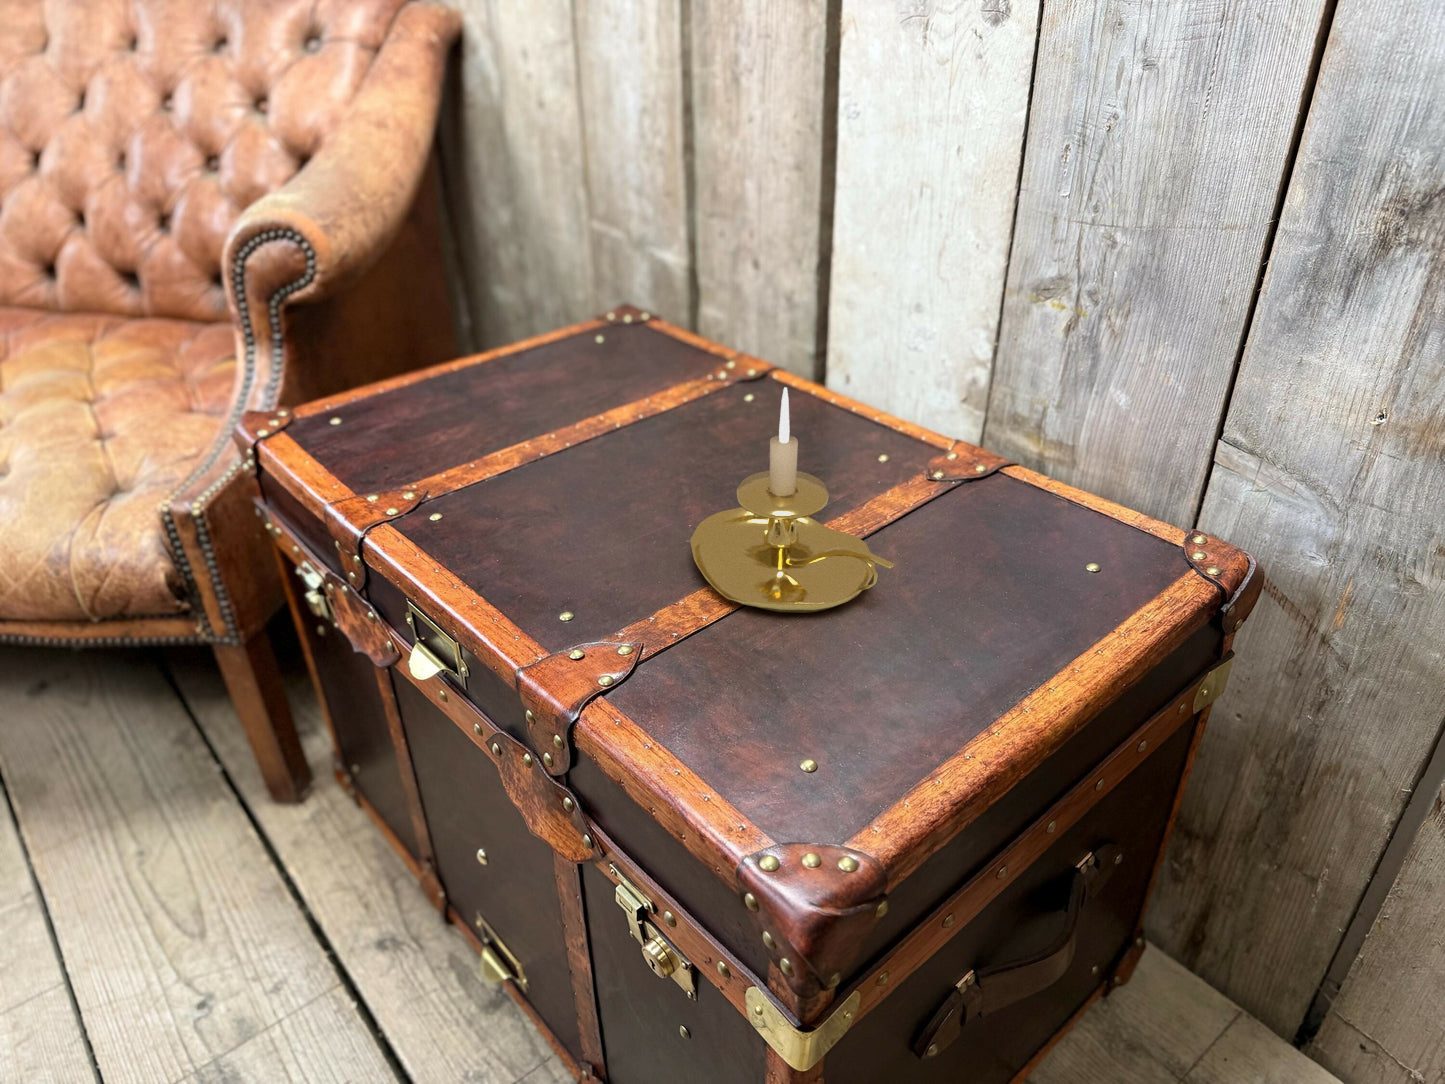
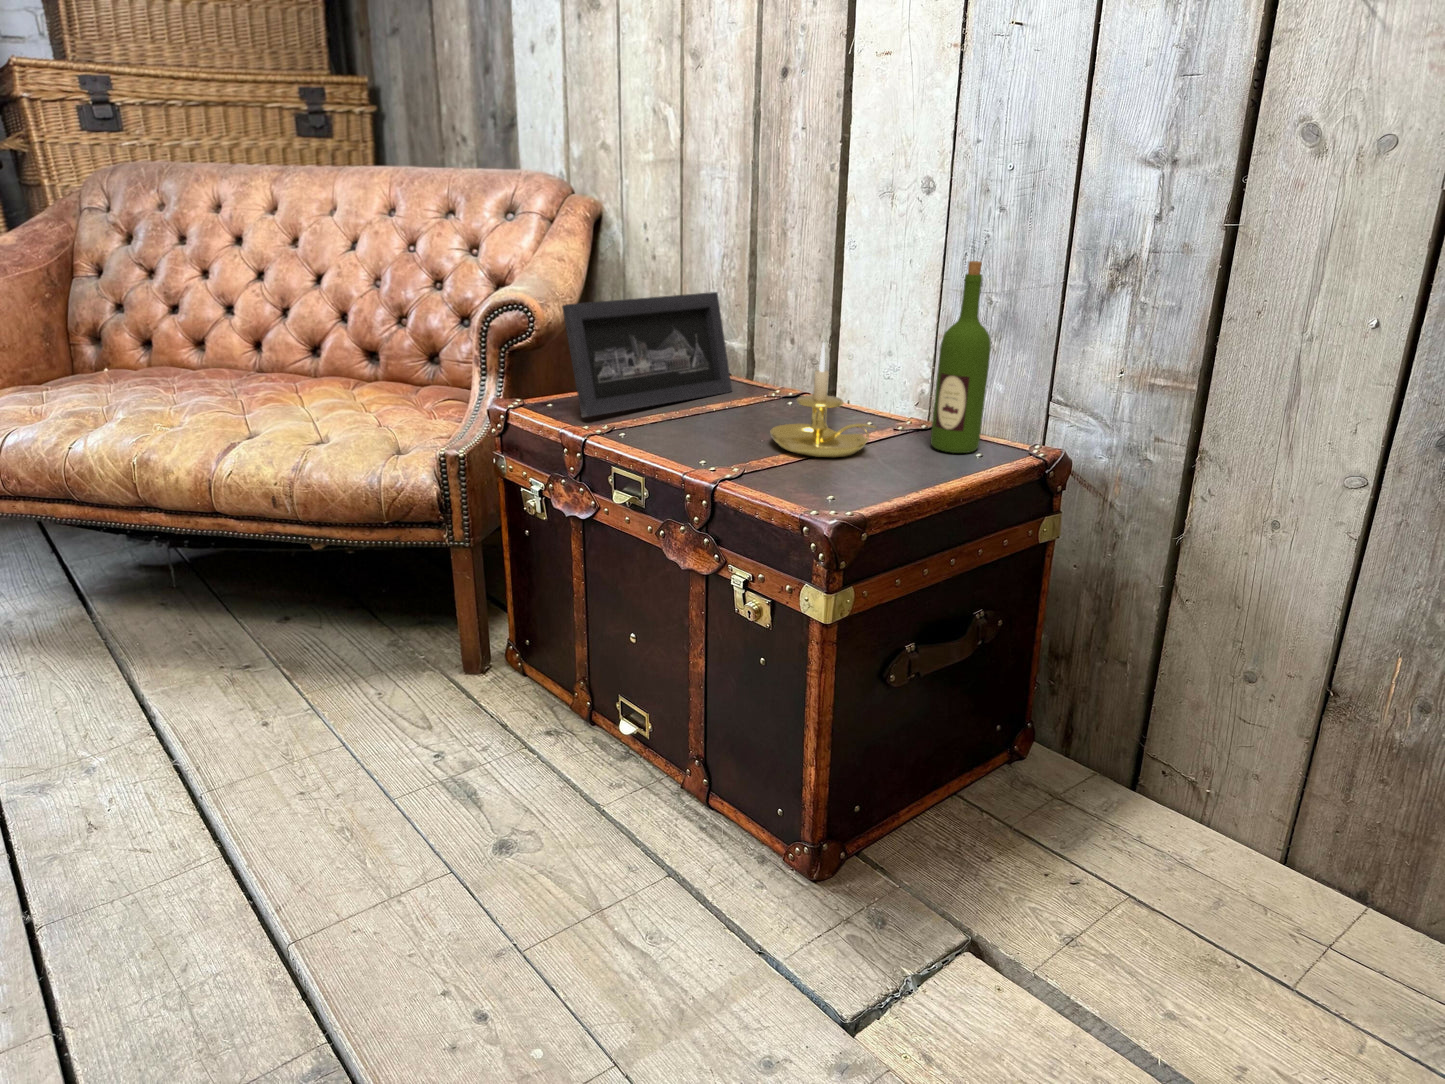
picture frame: none [298,211,650,484] -> present [562,292,732,417]
wine bottle: none [998,215,1131,589] -> present [931,261,991,453]

